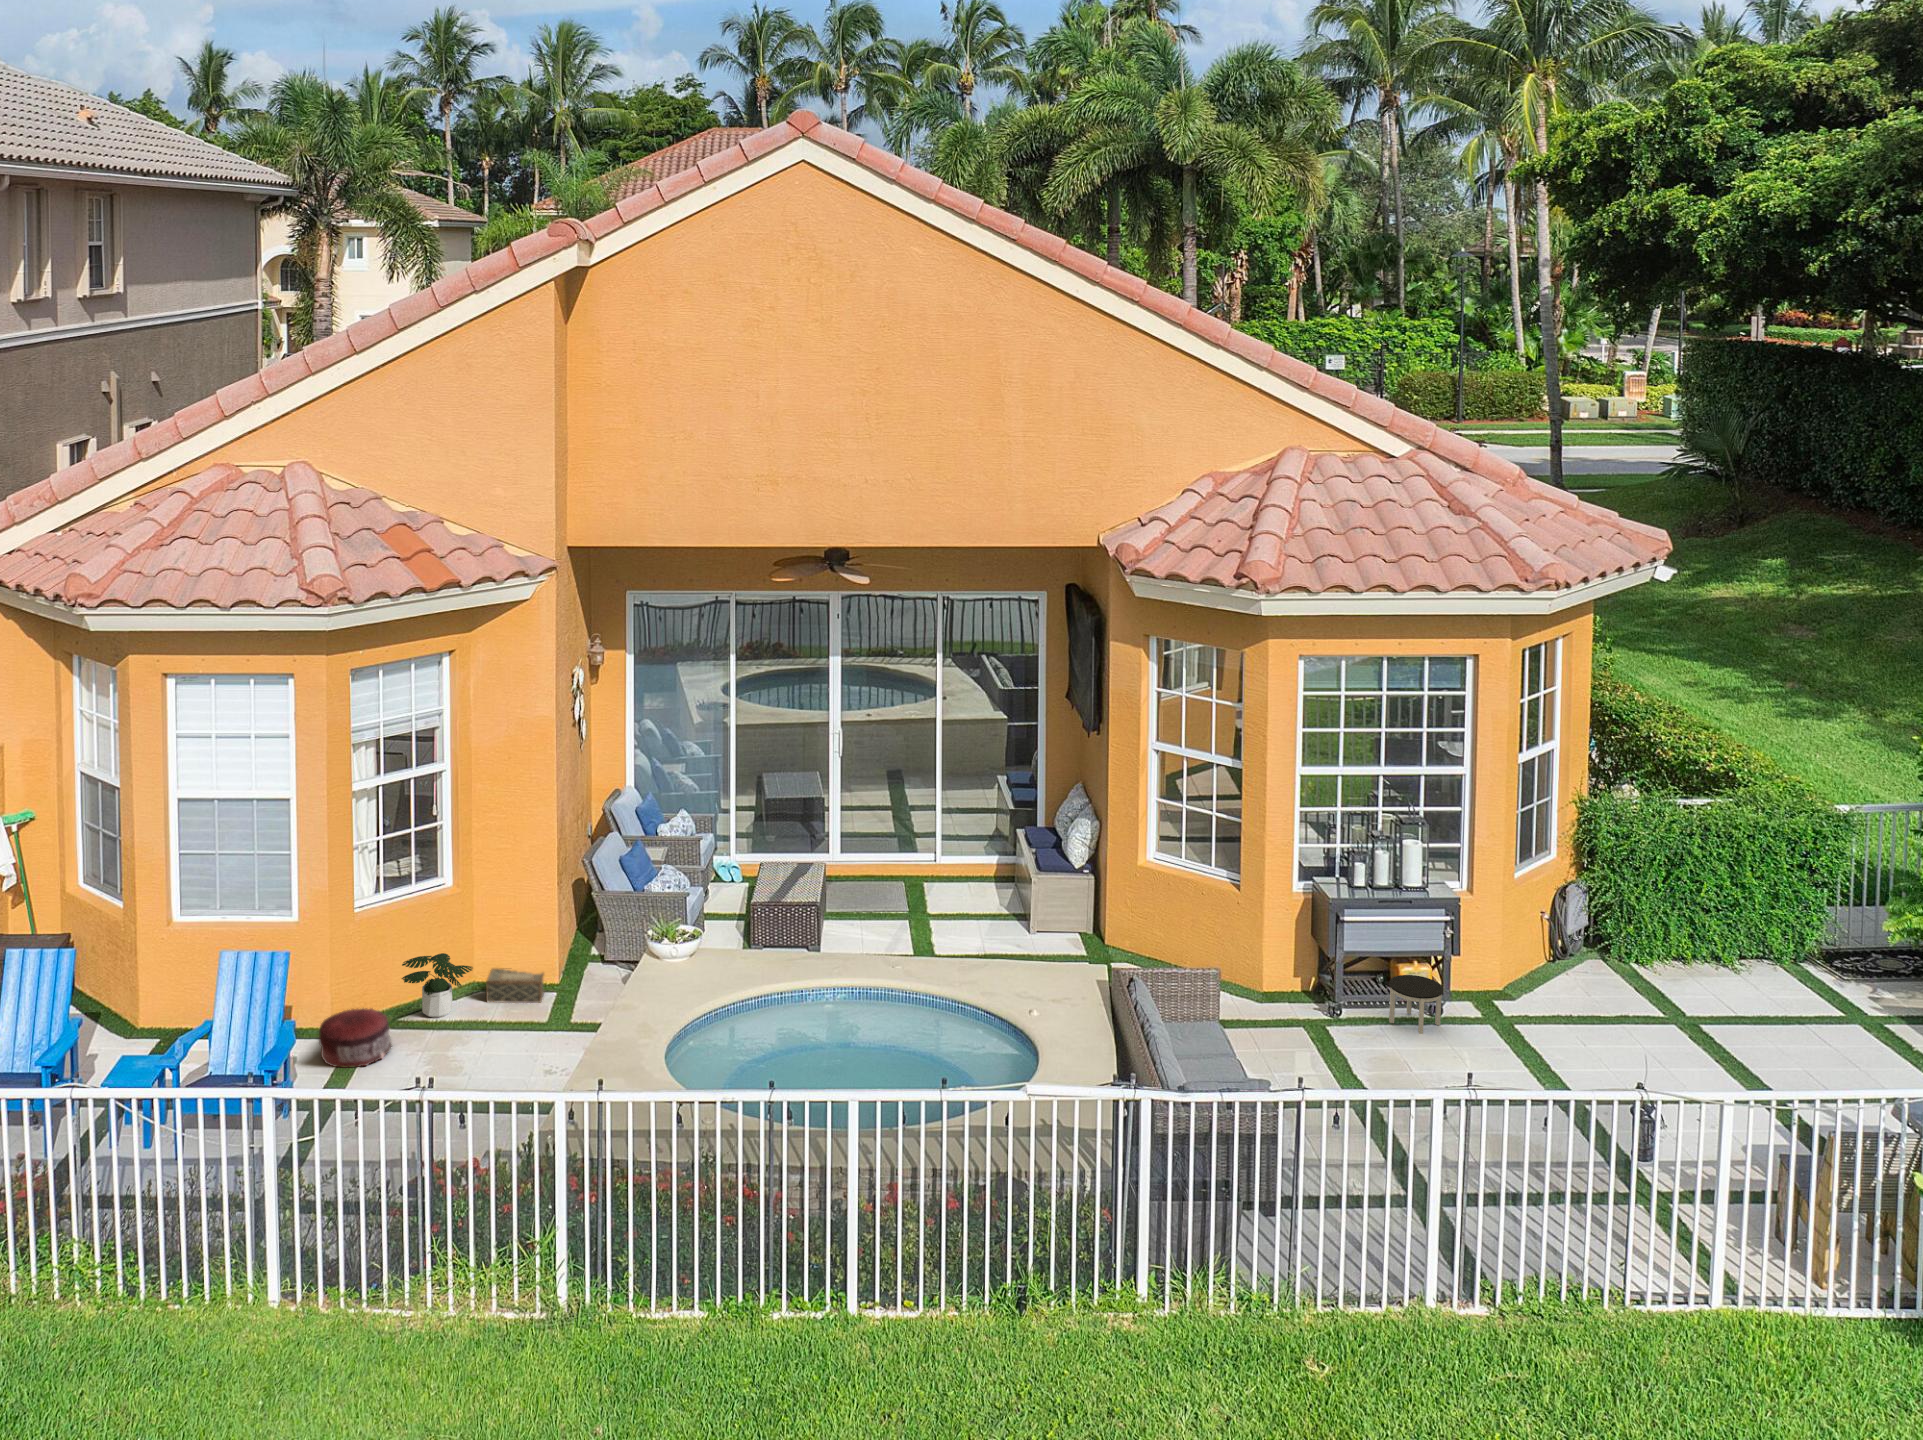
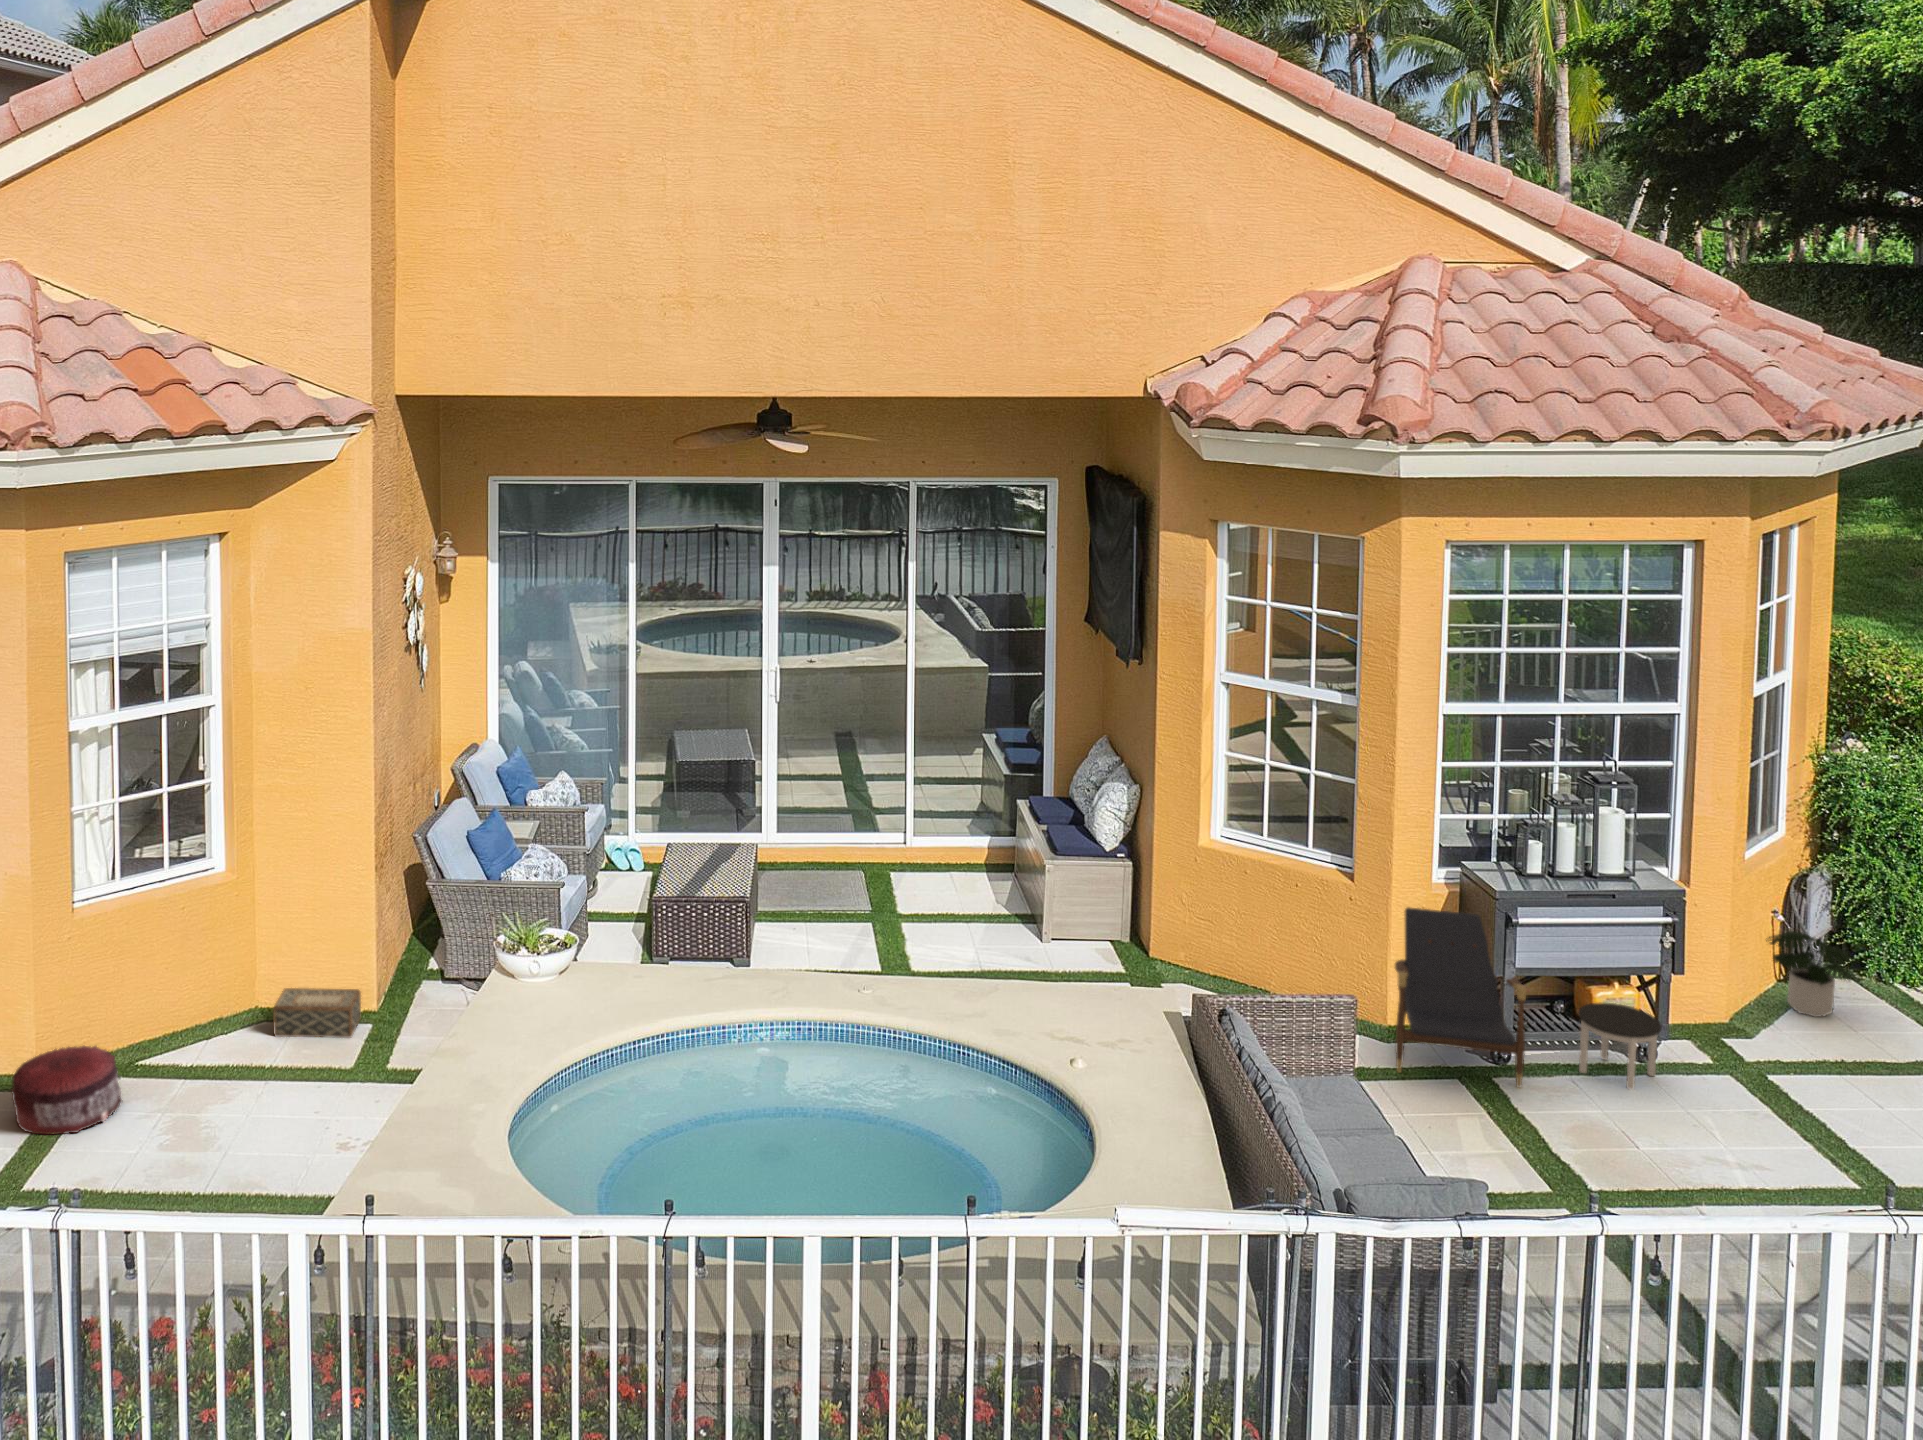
lounge chair: none [1264,909,1350,1034] -> present [1395,907,1527,1087]
potted plant: present [402,953,473,1018] -> present [1766,931,1860,1017]

